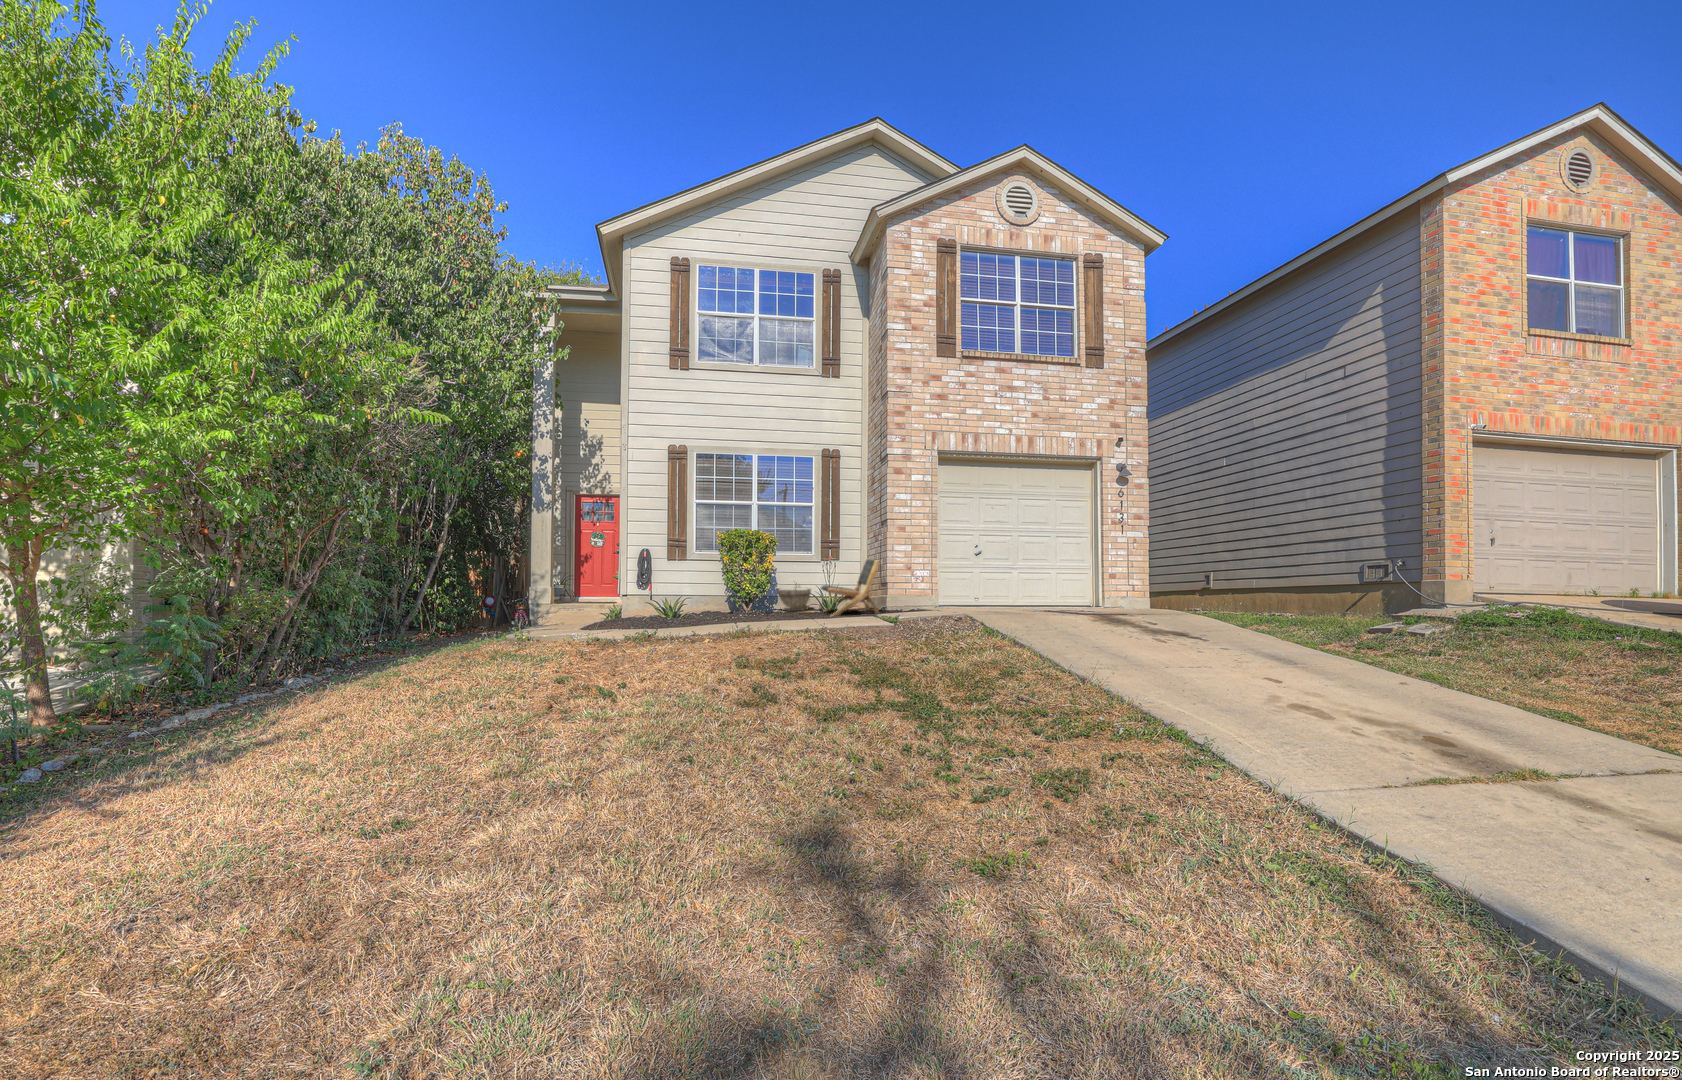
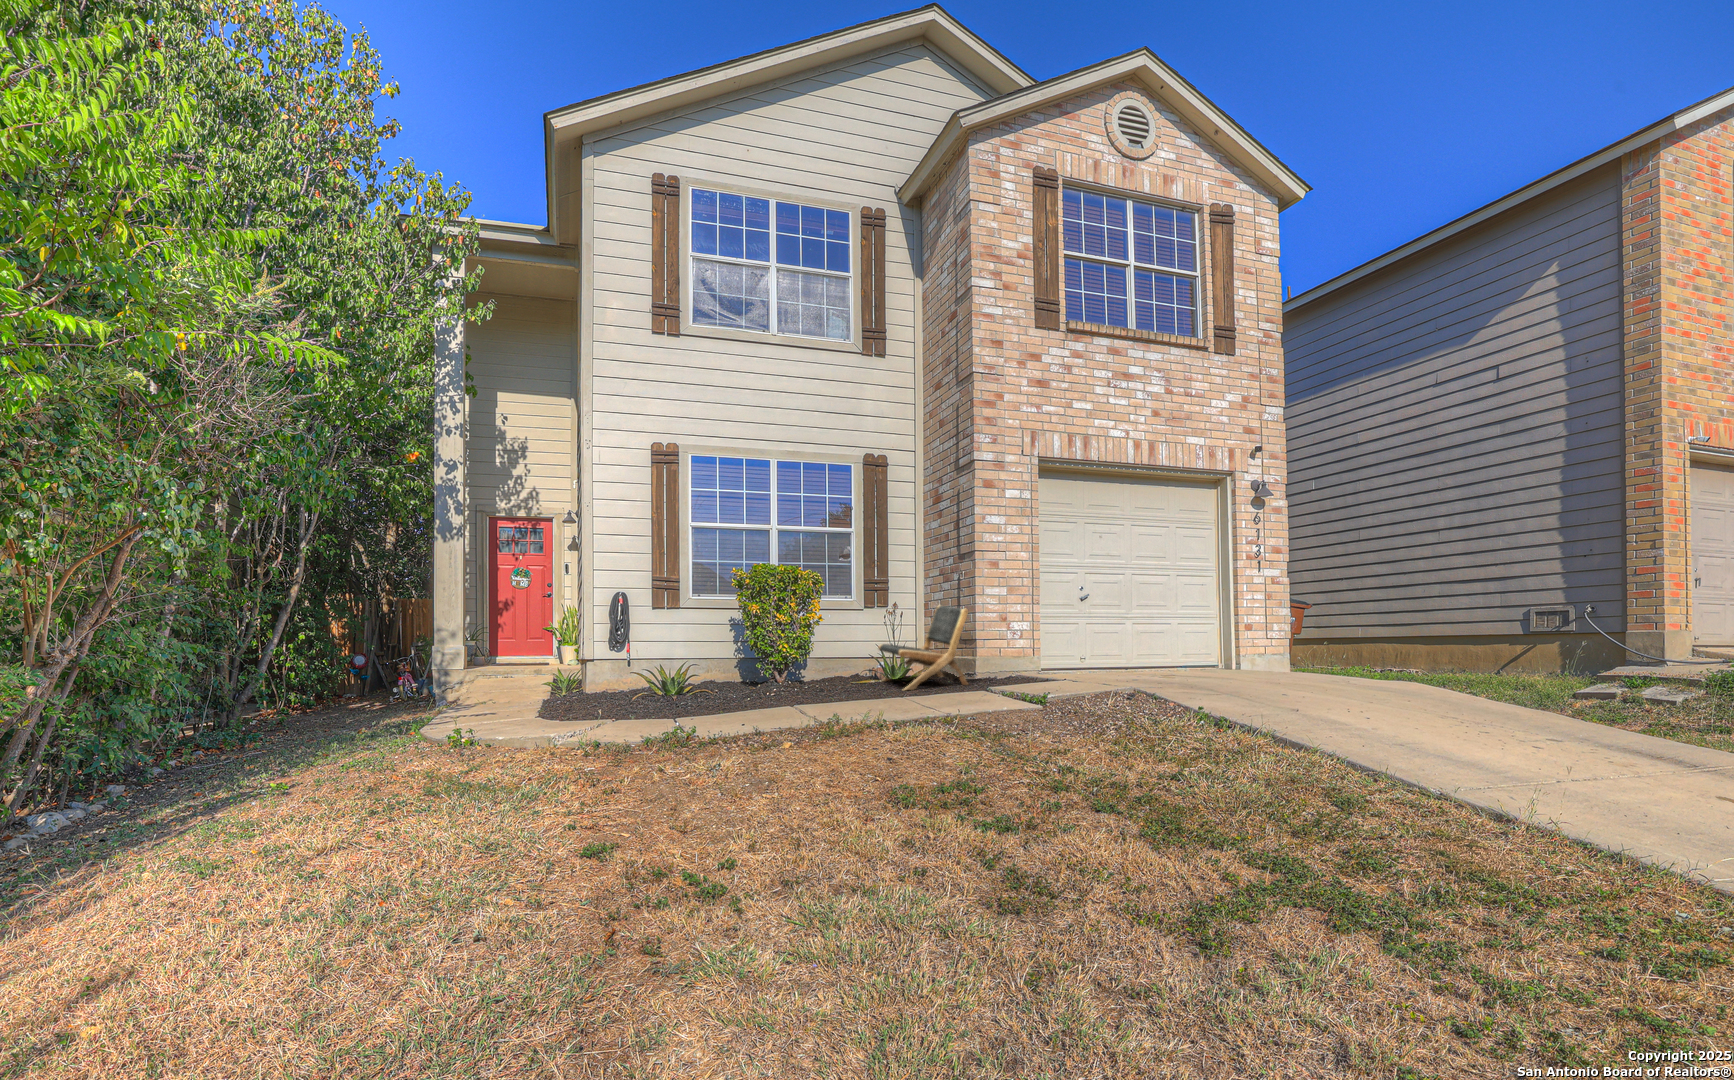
wooden bucket: present [777,583,811,611] -> none [811,638,859,681]

